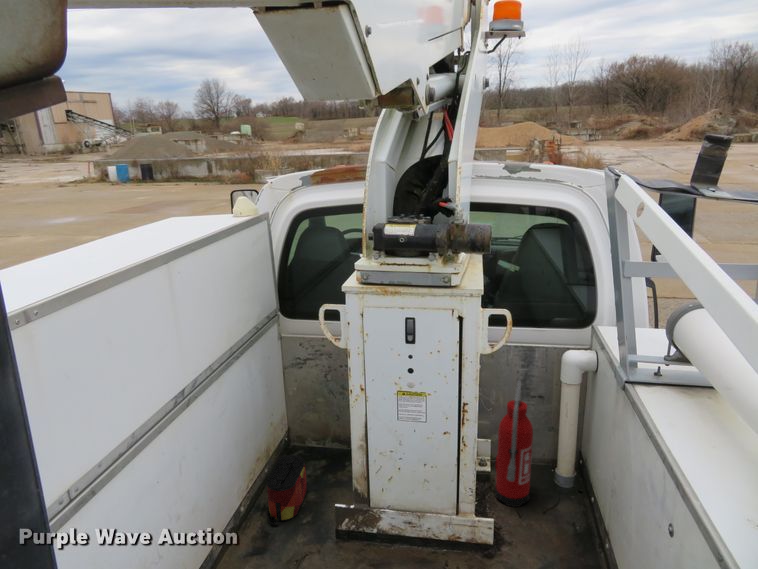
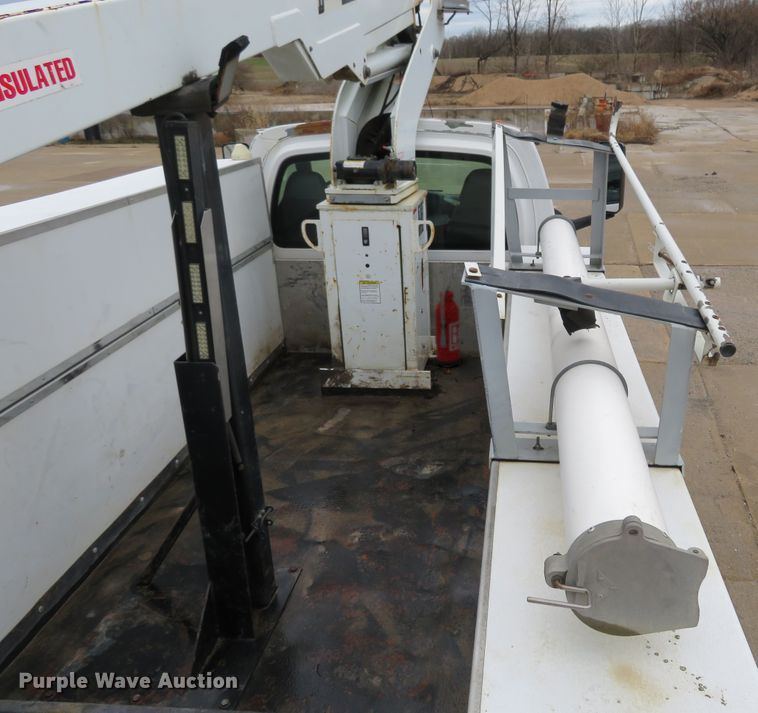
bag: present [267,455,307,524] -> none [271,340,301,380]

